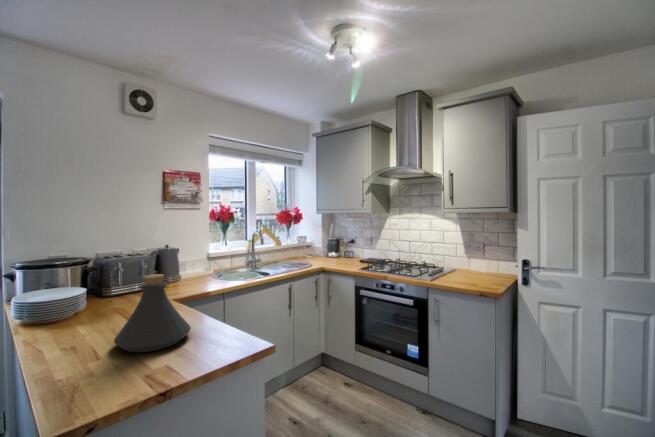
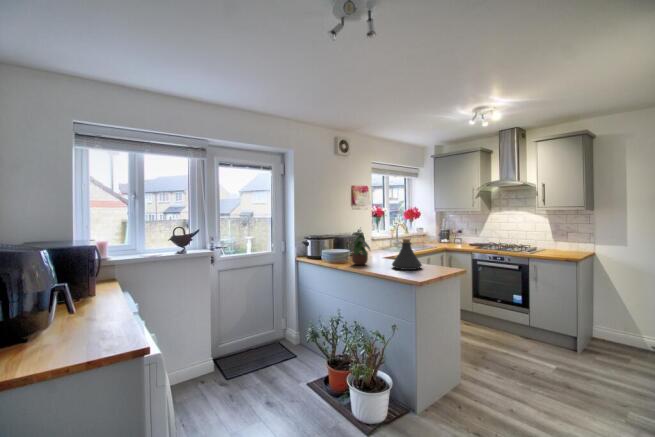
potted plant: none [49,246,115,330] -> present [352,230,370,265]

